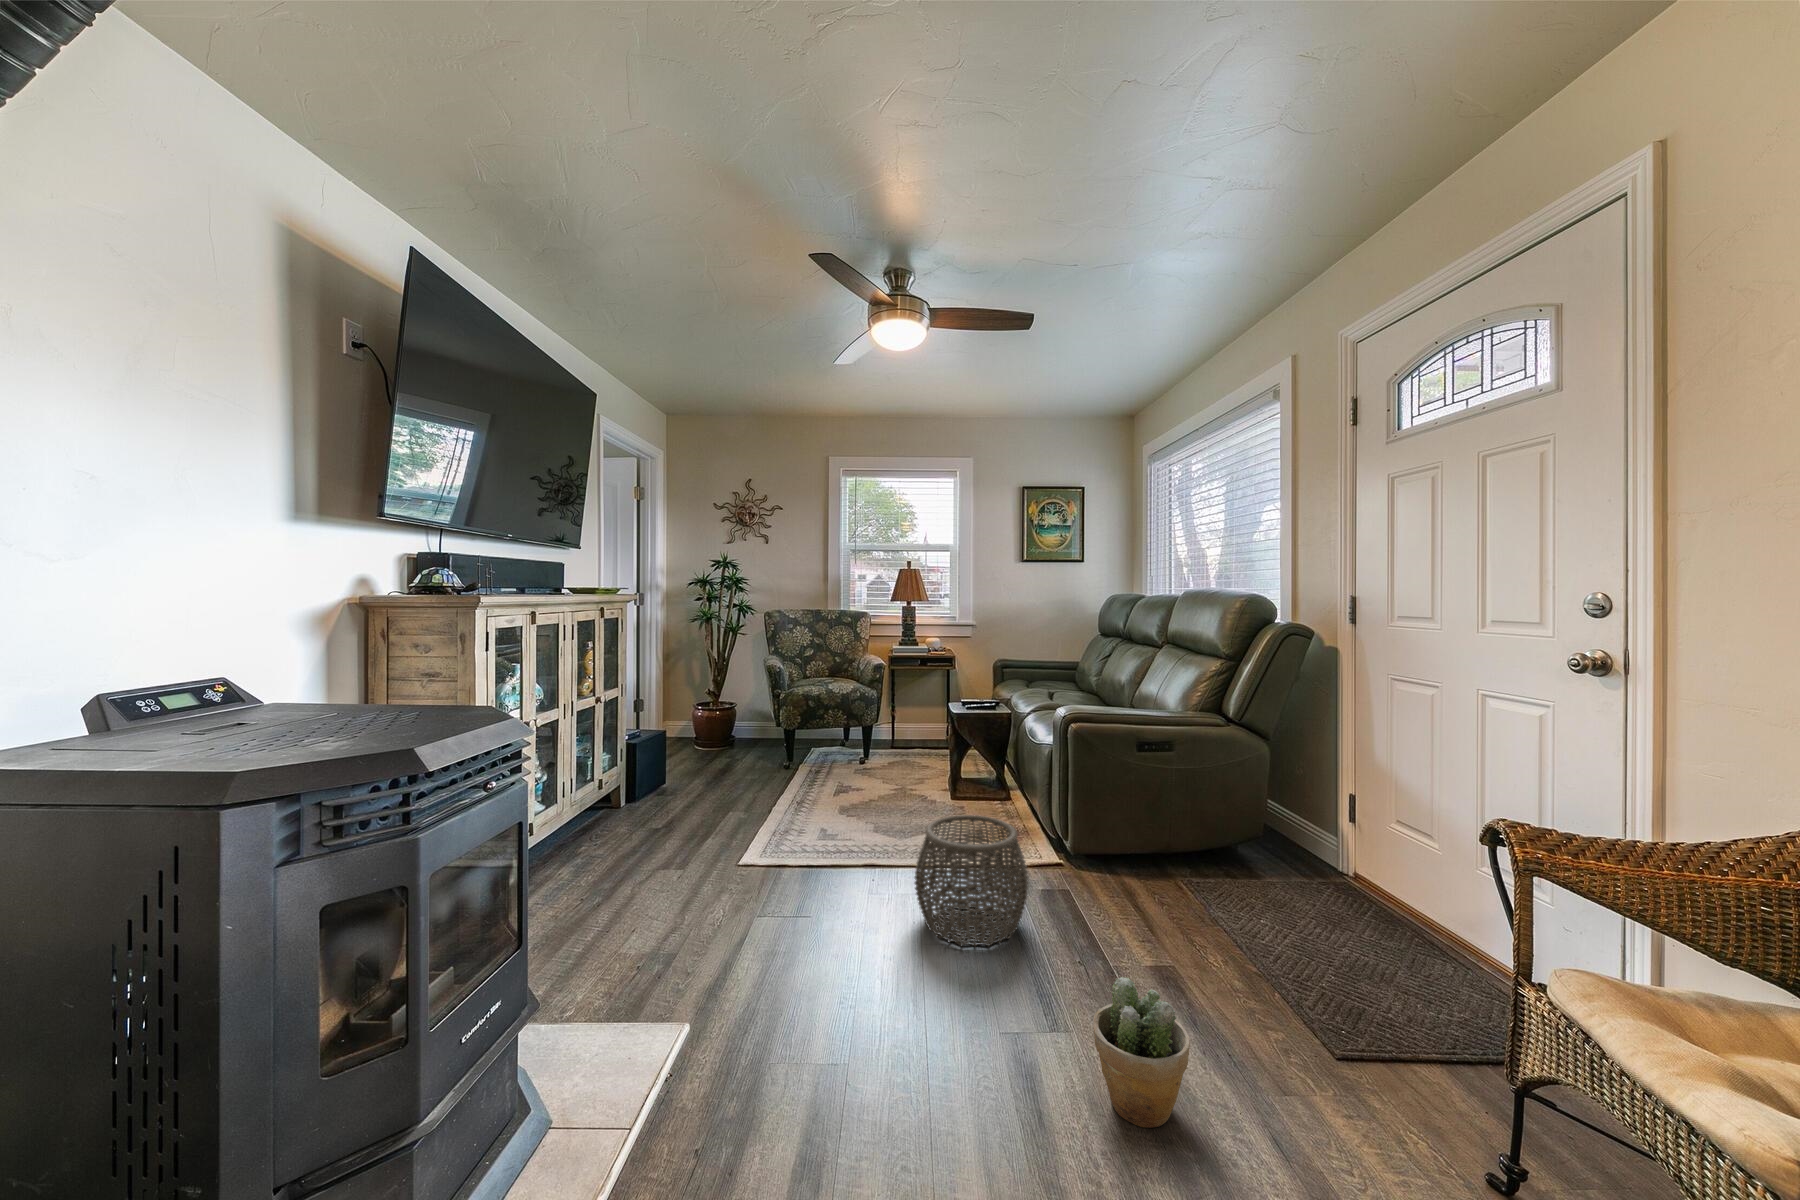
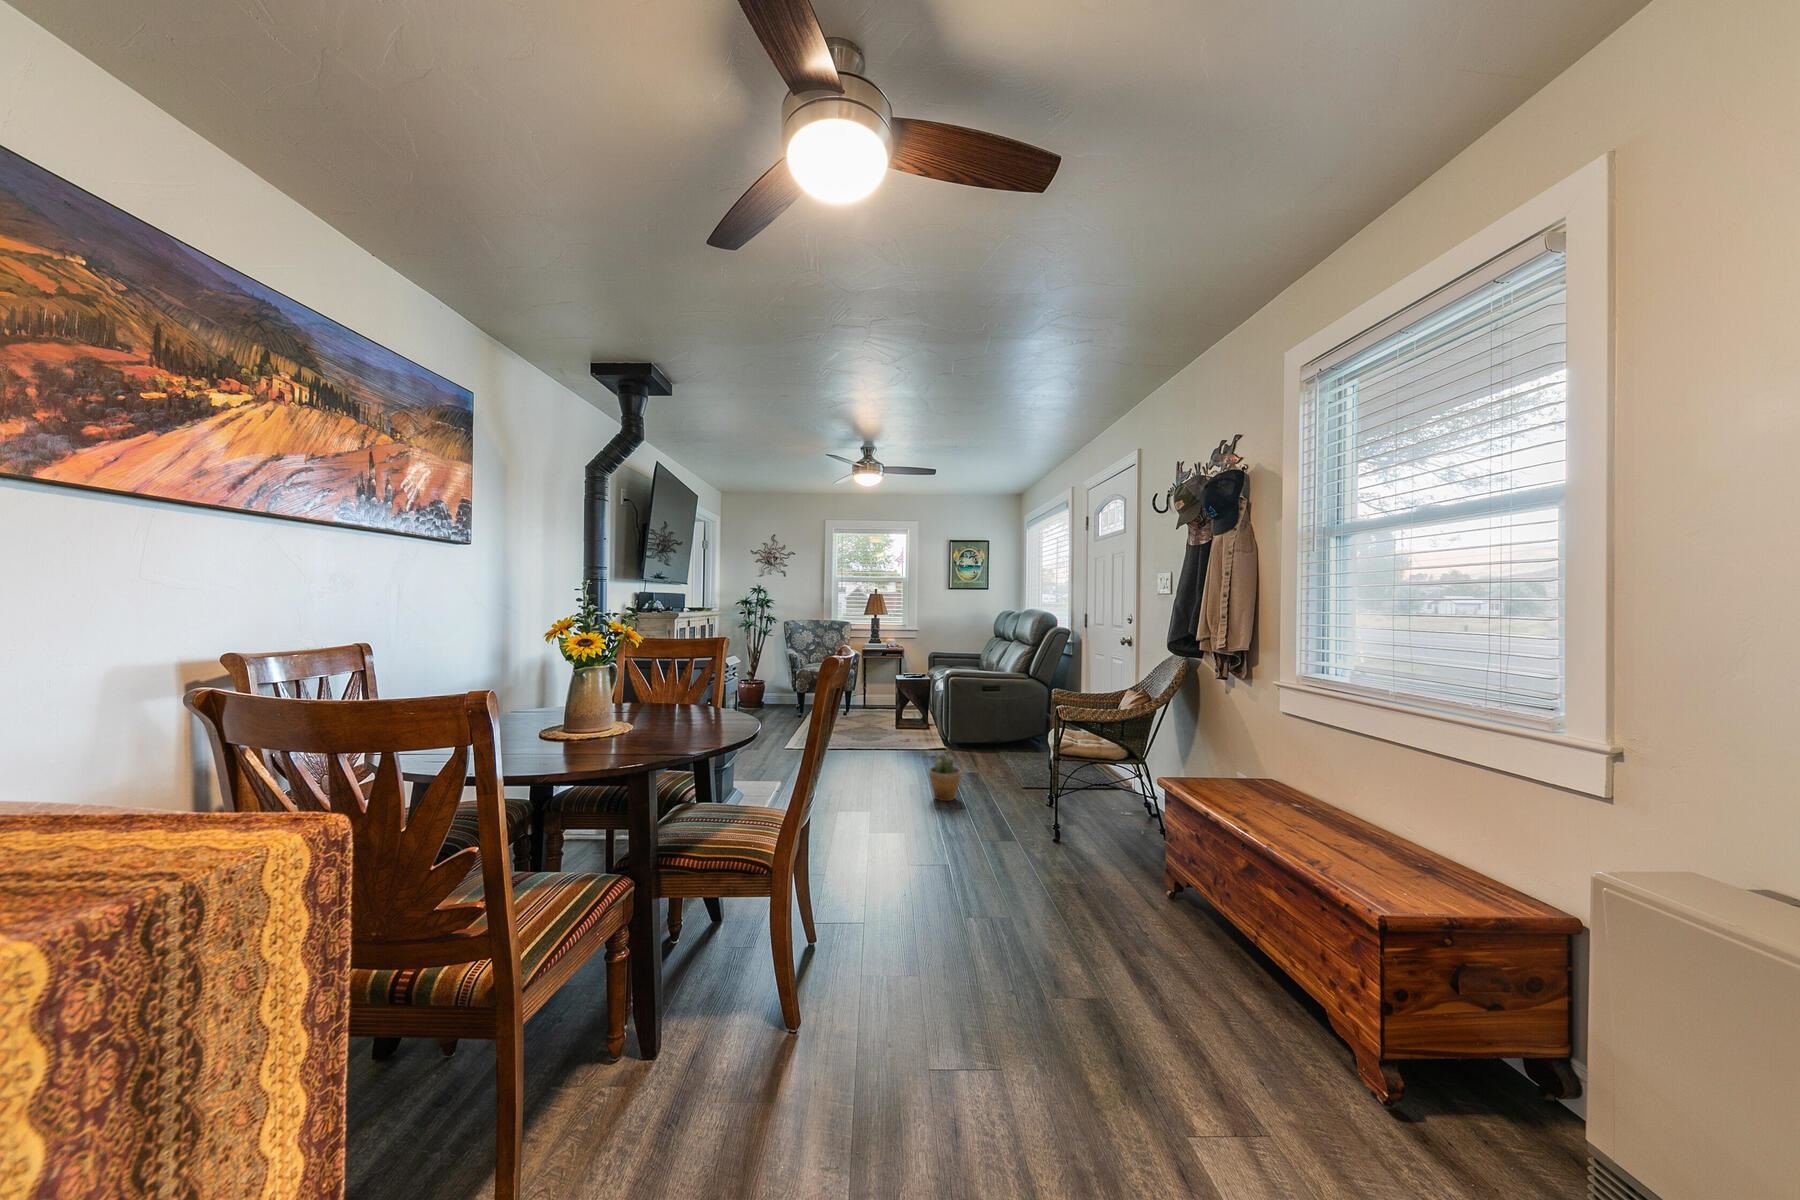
woven basket: present [915,815,1029,946] -> none [869,716,921,769]

